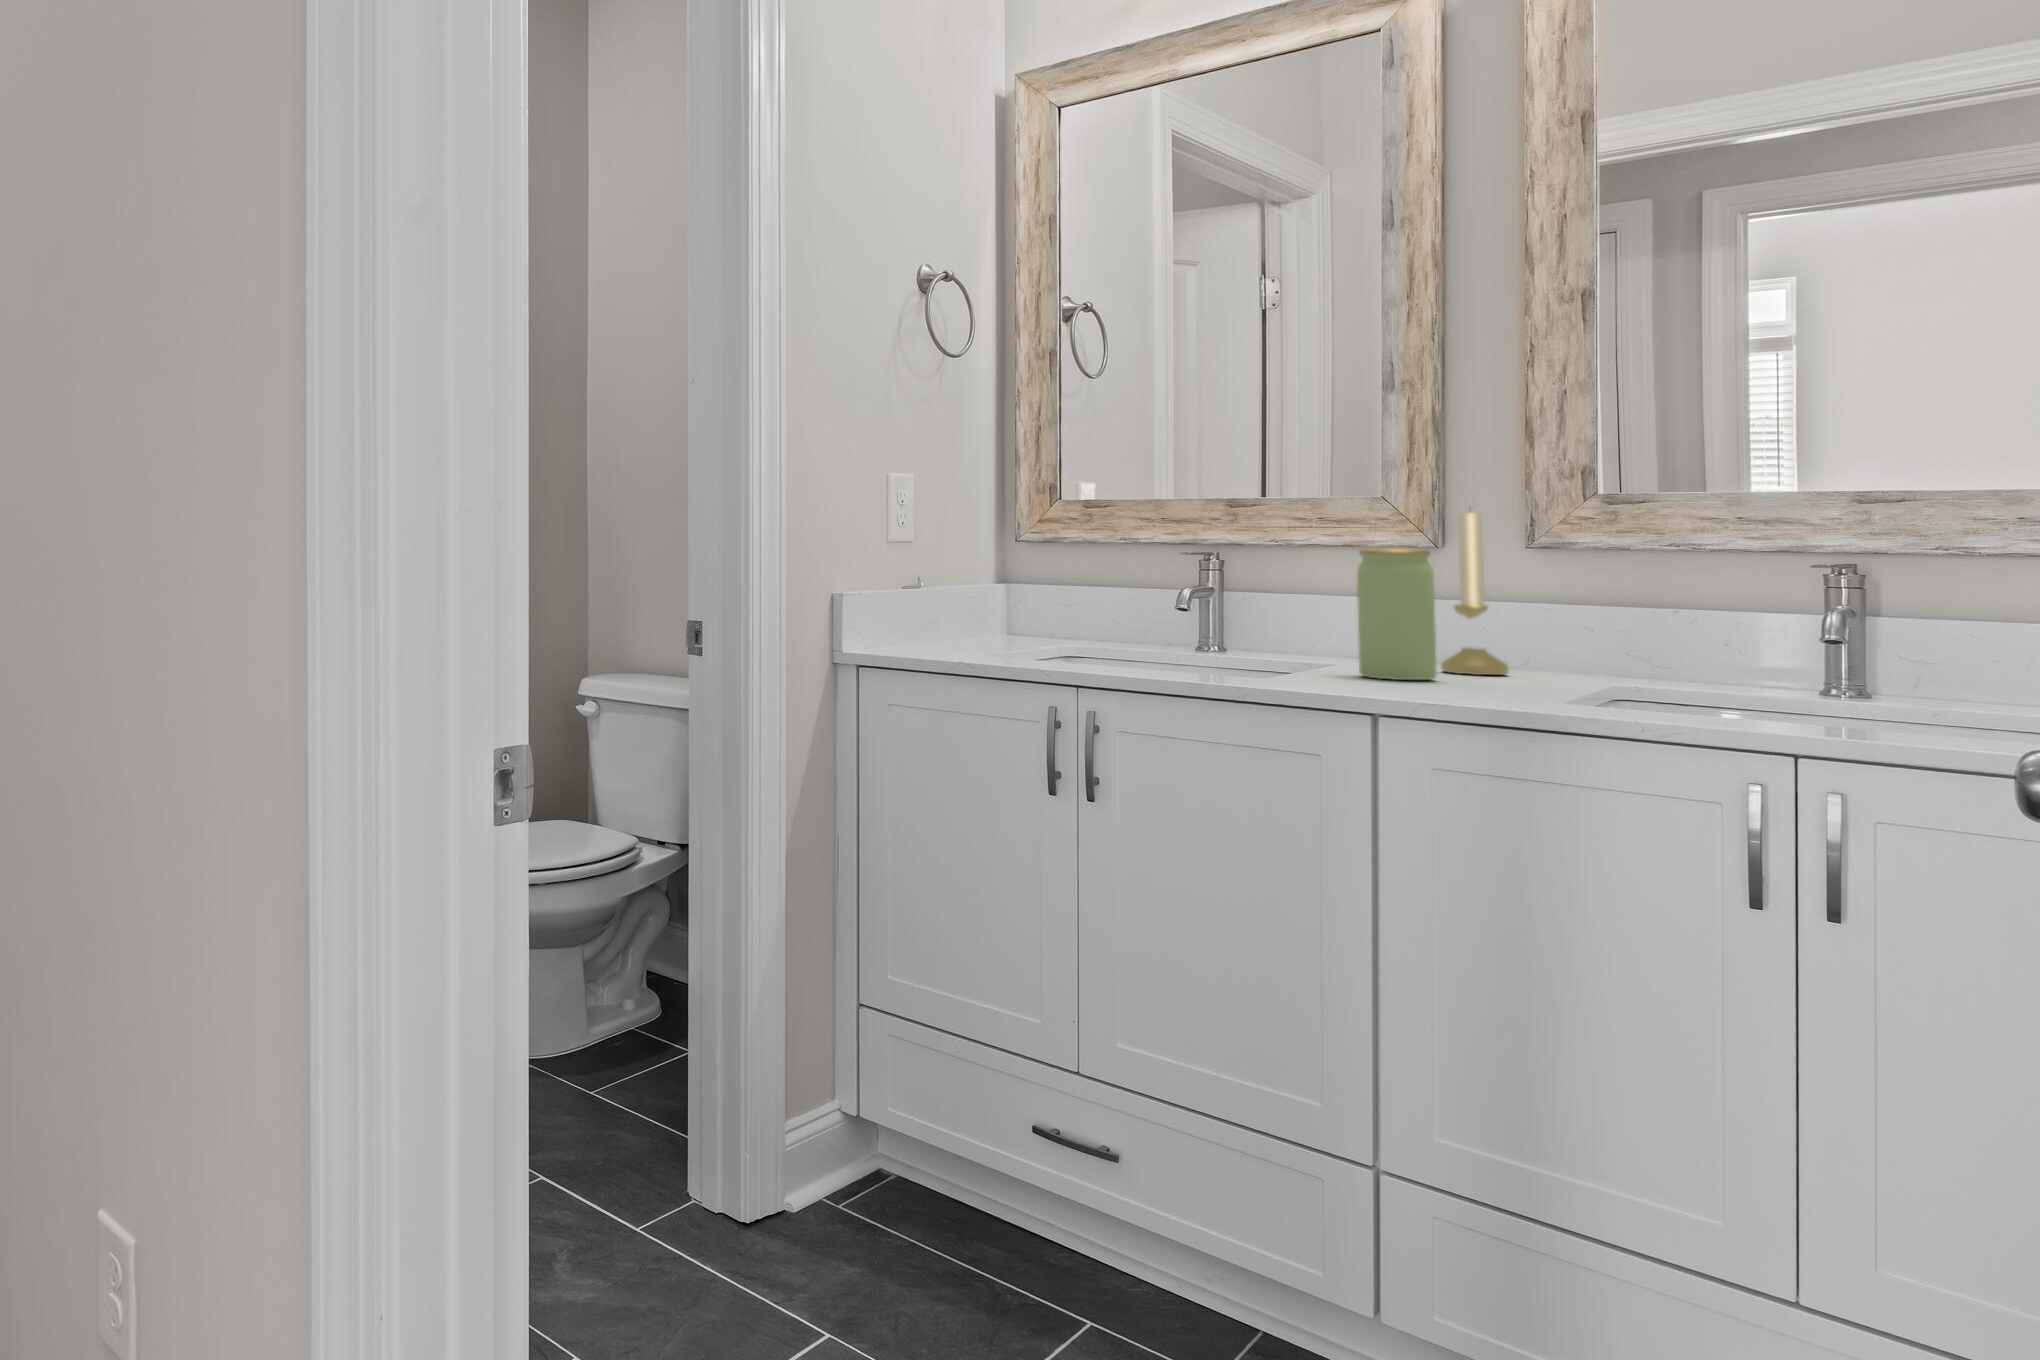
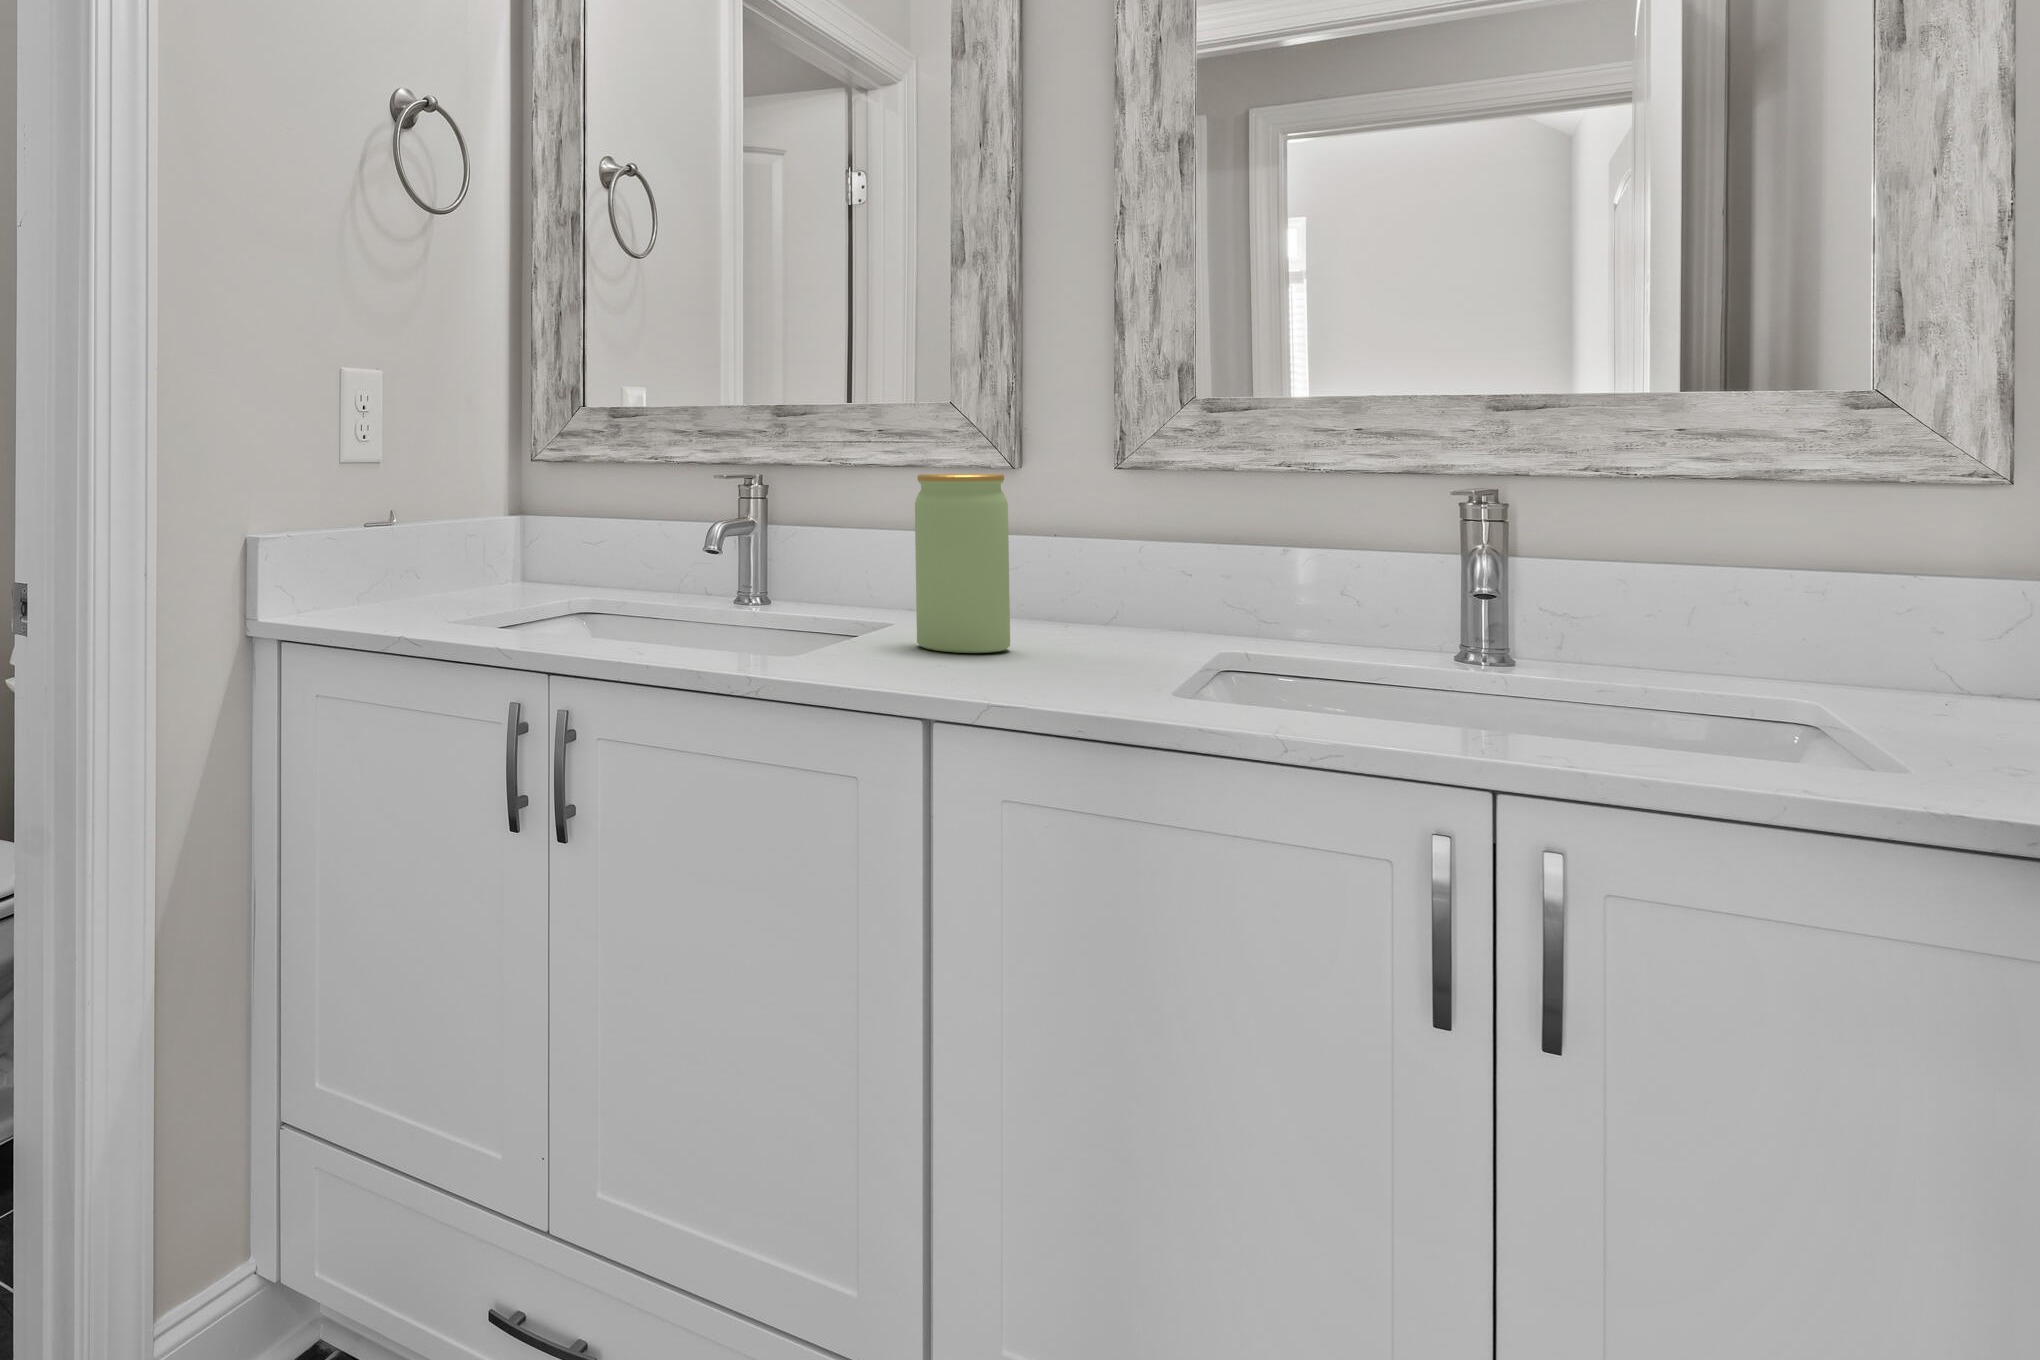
candle holder: present [1441,512,1509,675] -> none [1015,415,1094,633]

